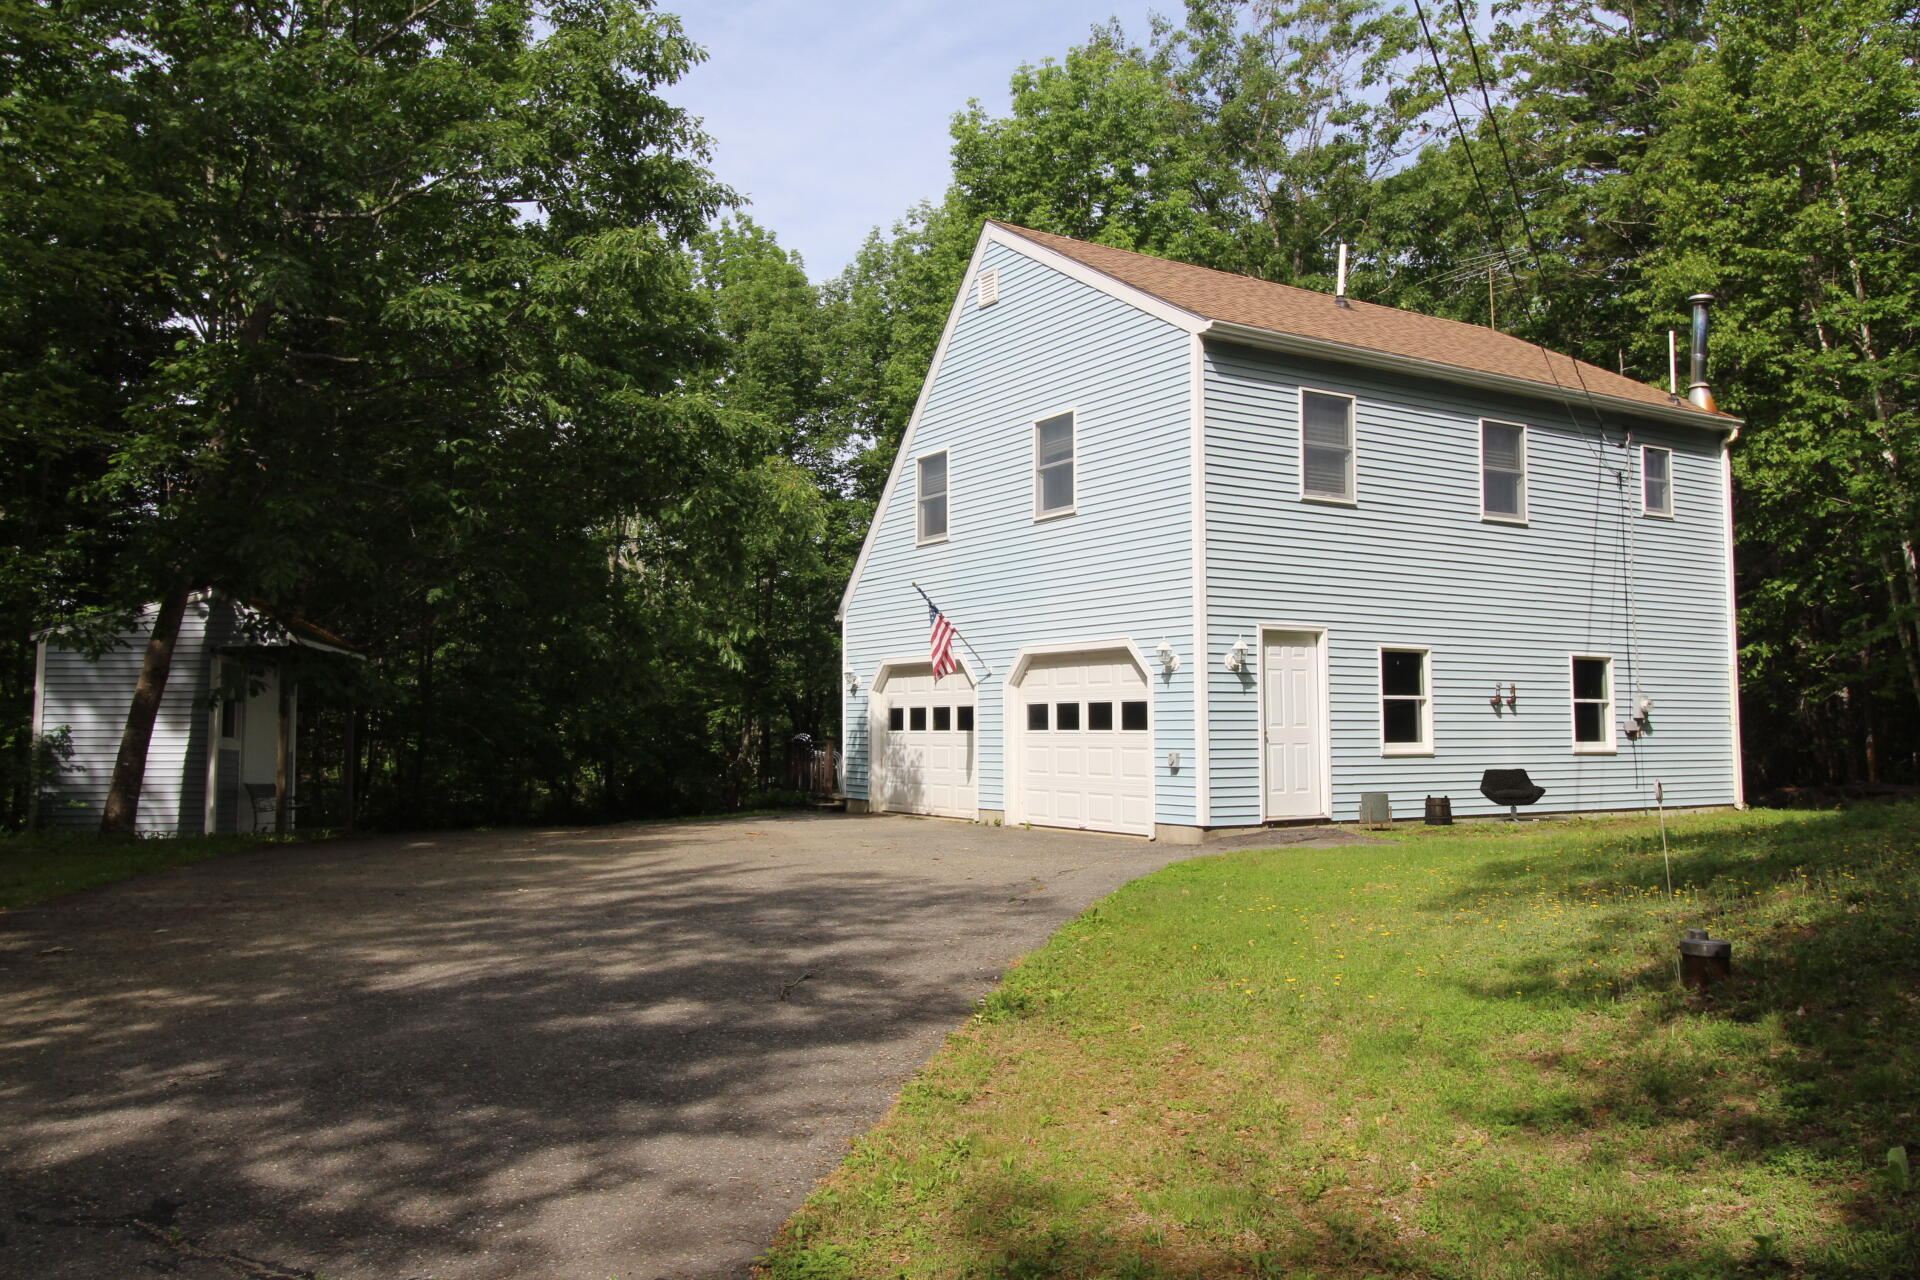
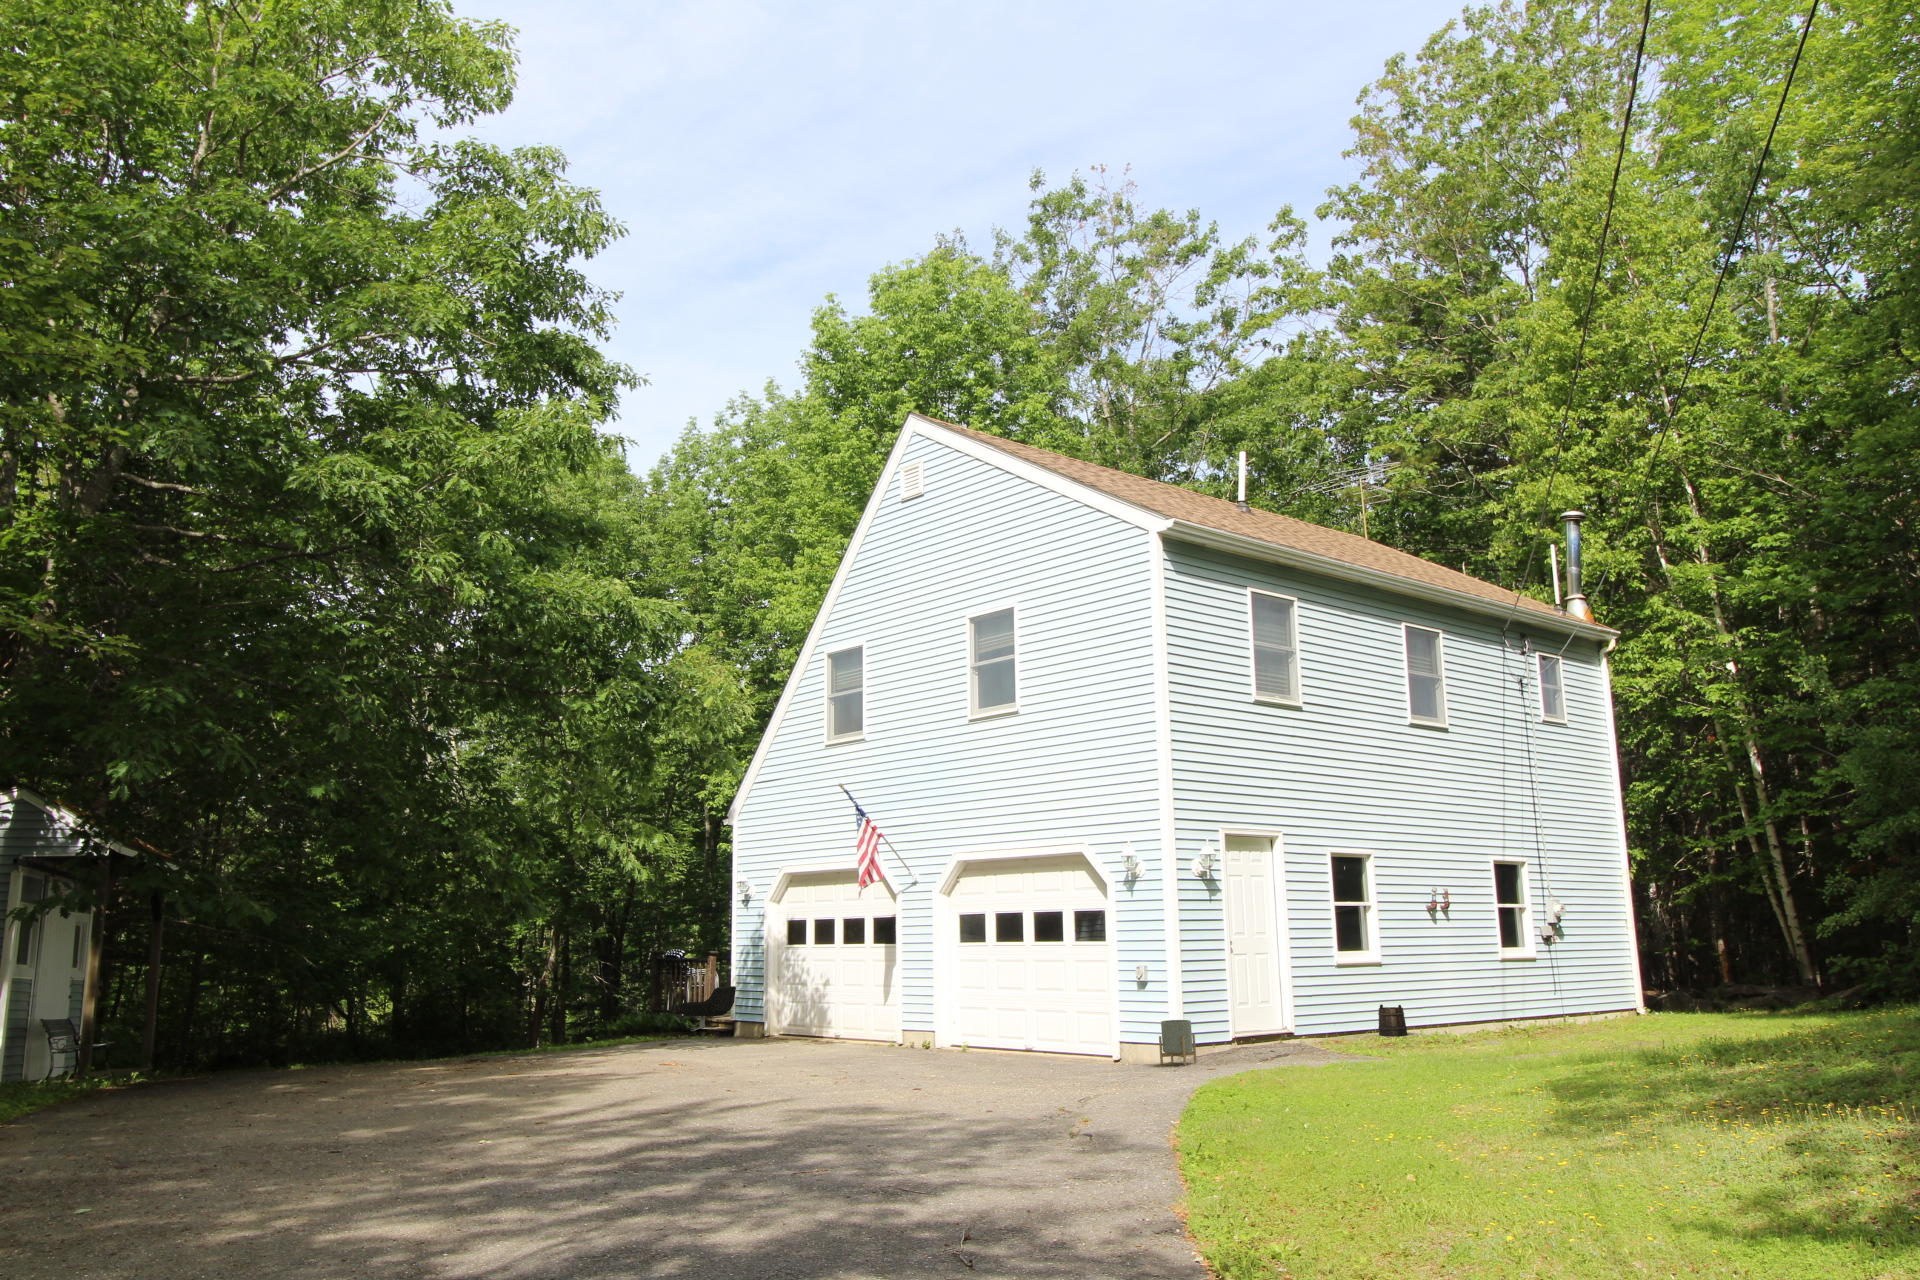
lounge chair: present [1480,768,1546,823] -> present [679,986,736,1031]
planter: present [1359,793,1393,831] -> present [1159,1020,1197,1065]

